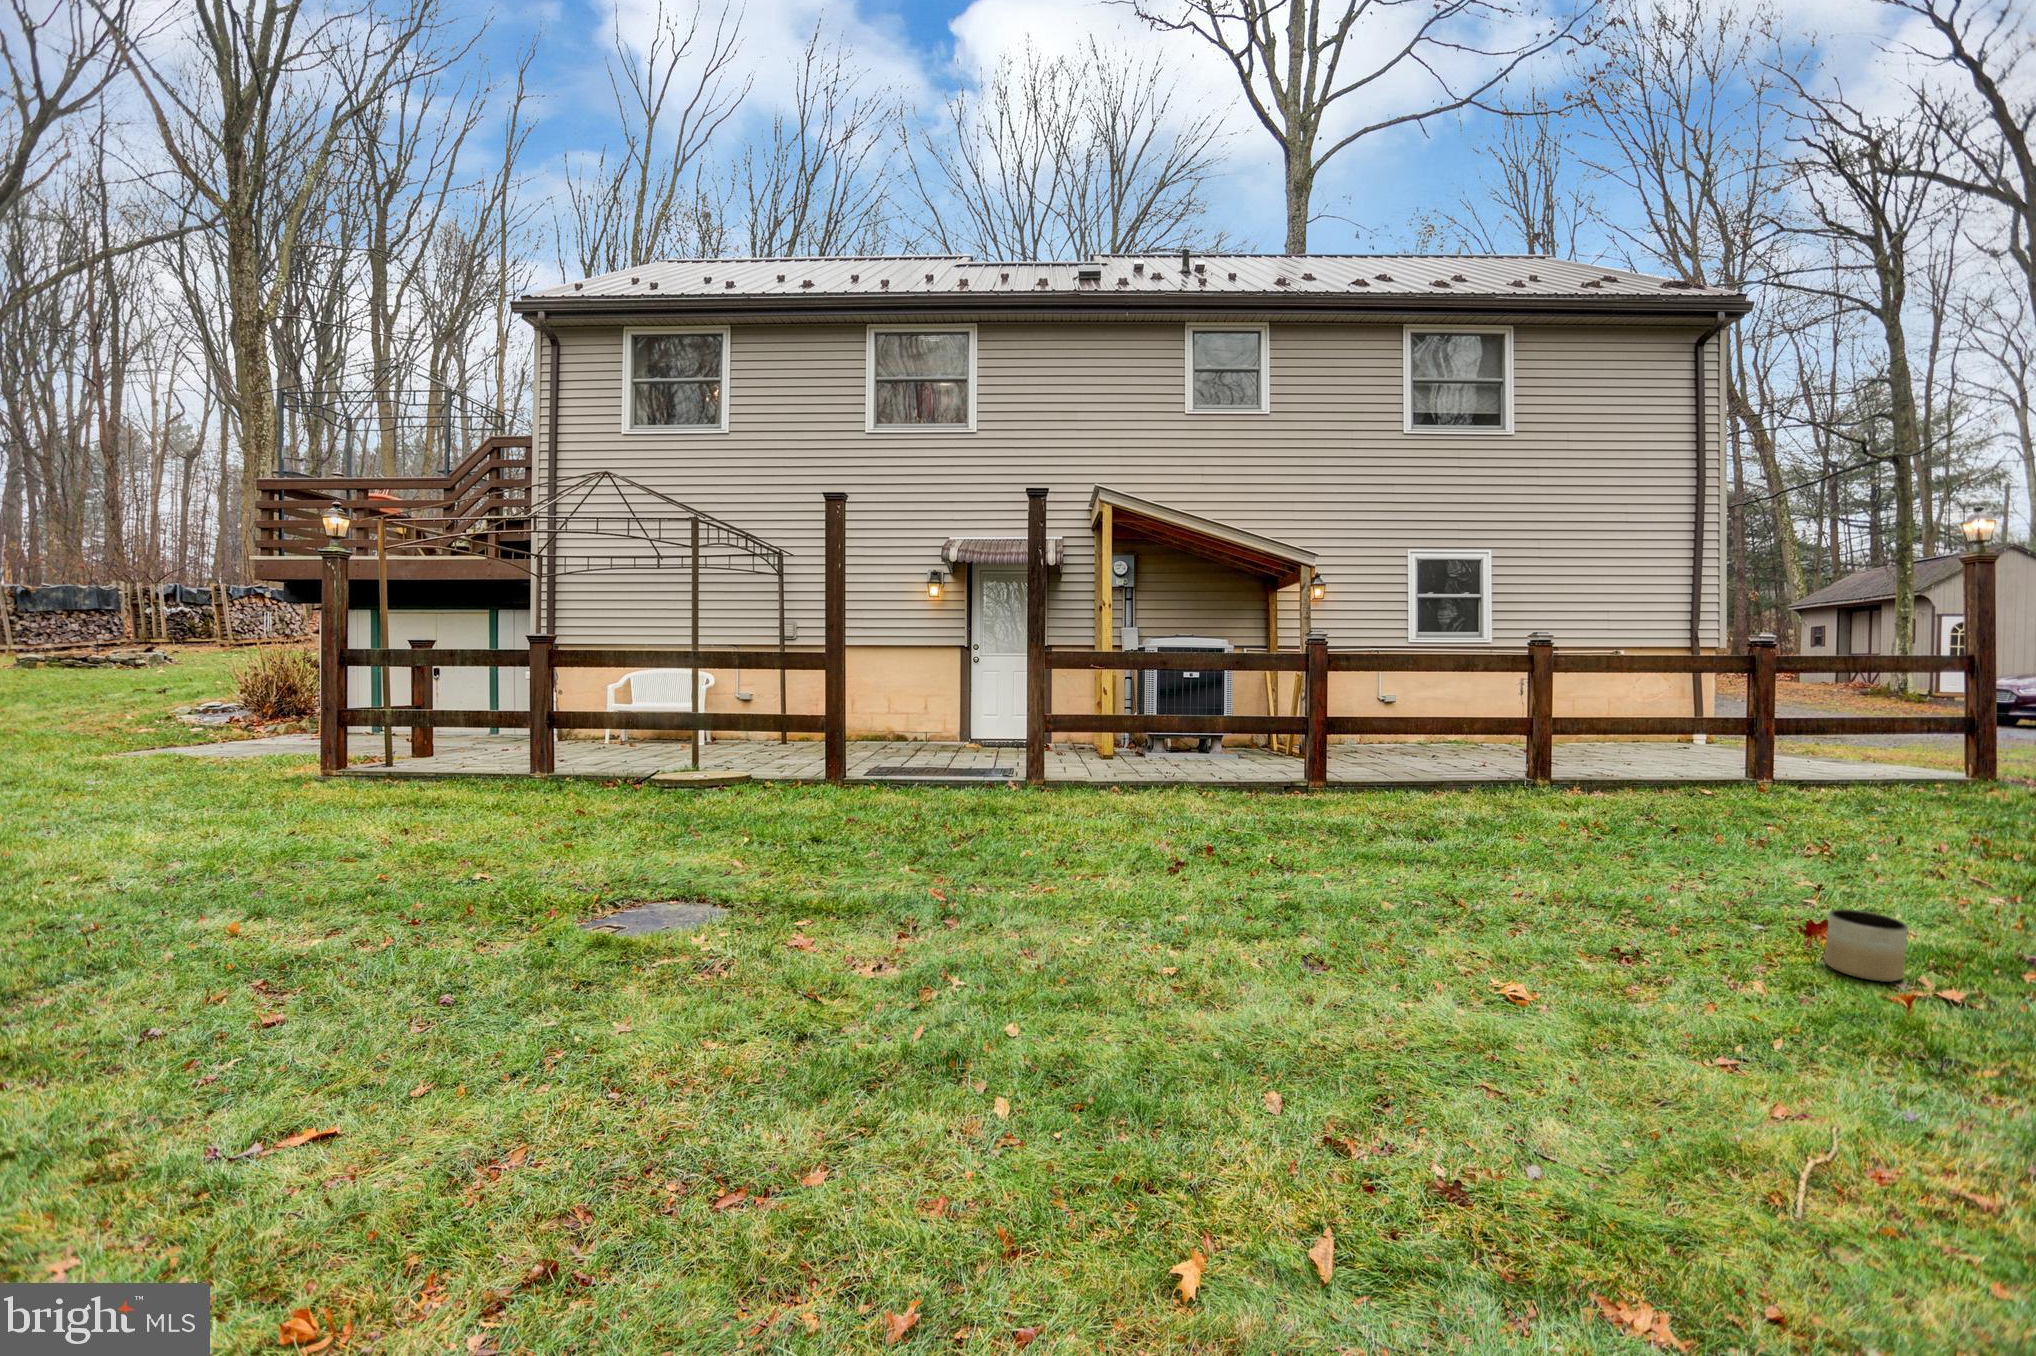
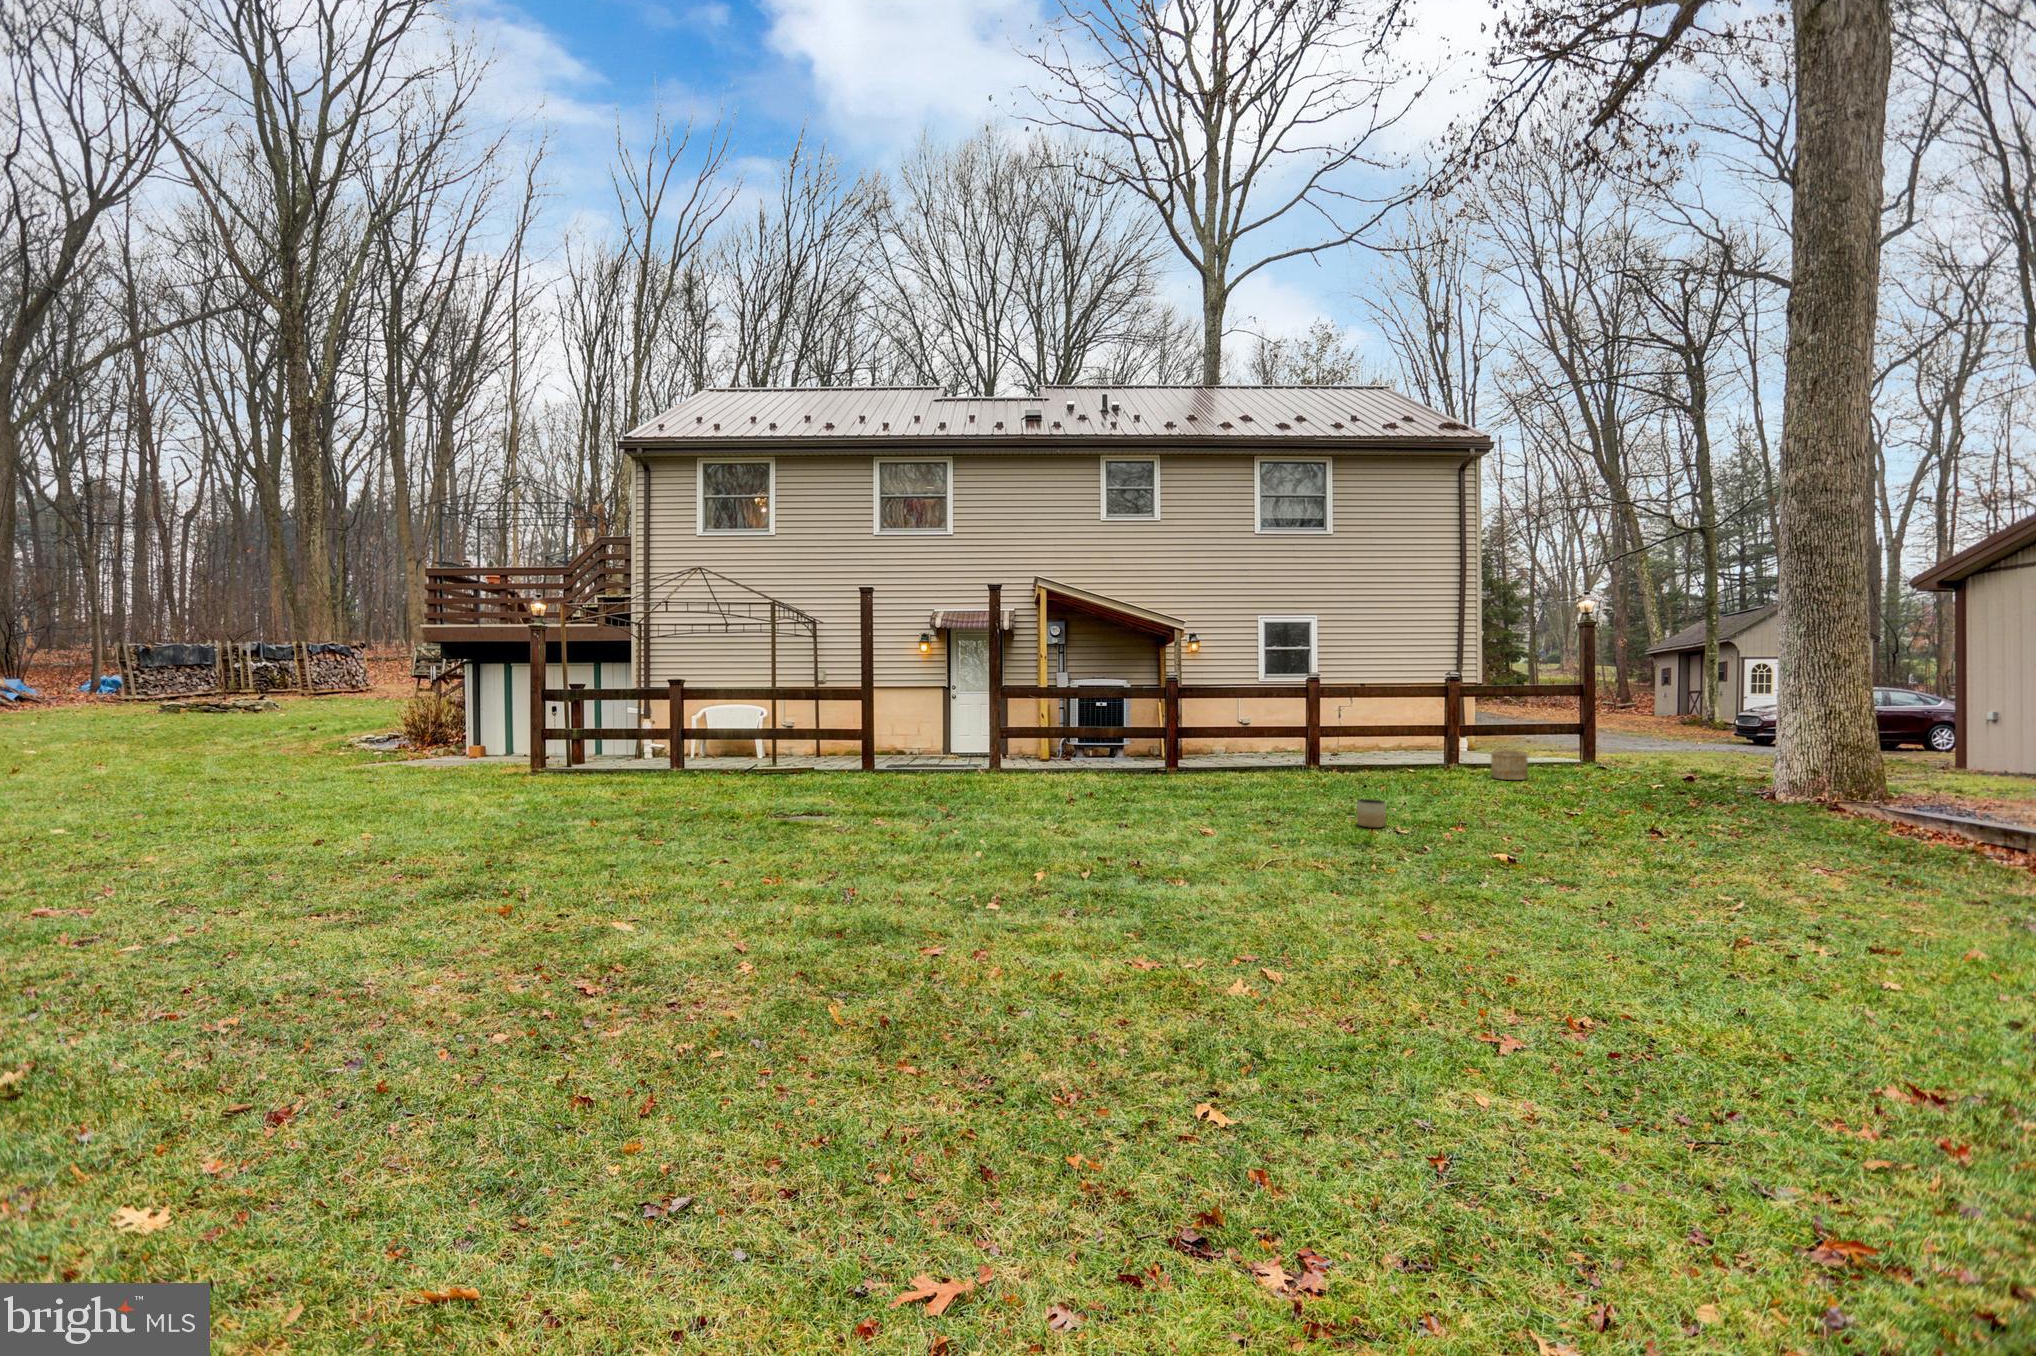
wooden bucket: none [1914,772,2000,829] -> present [1491,750,1528,780]

